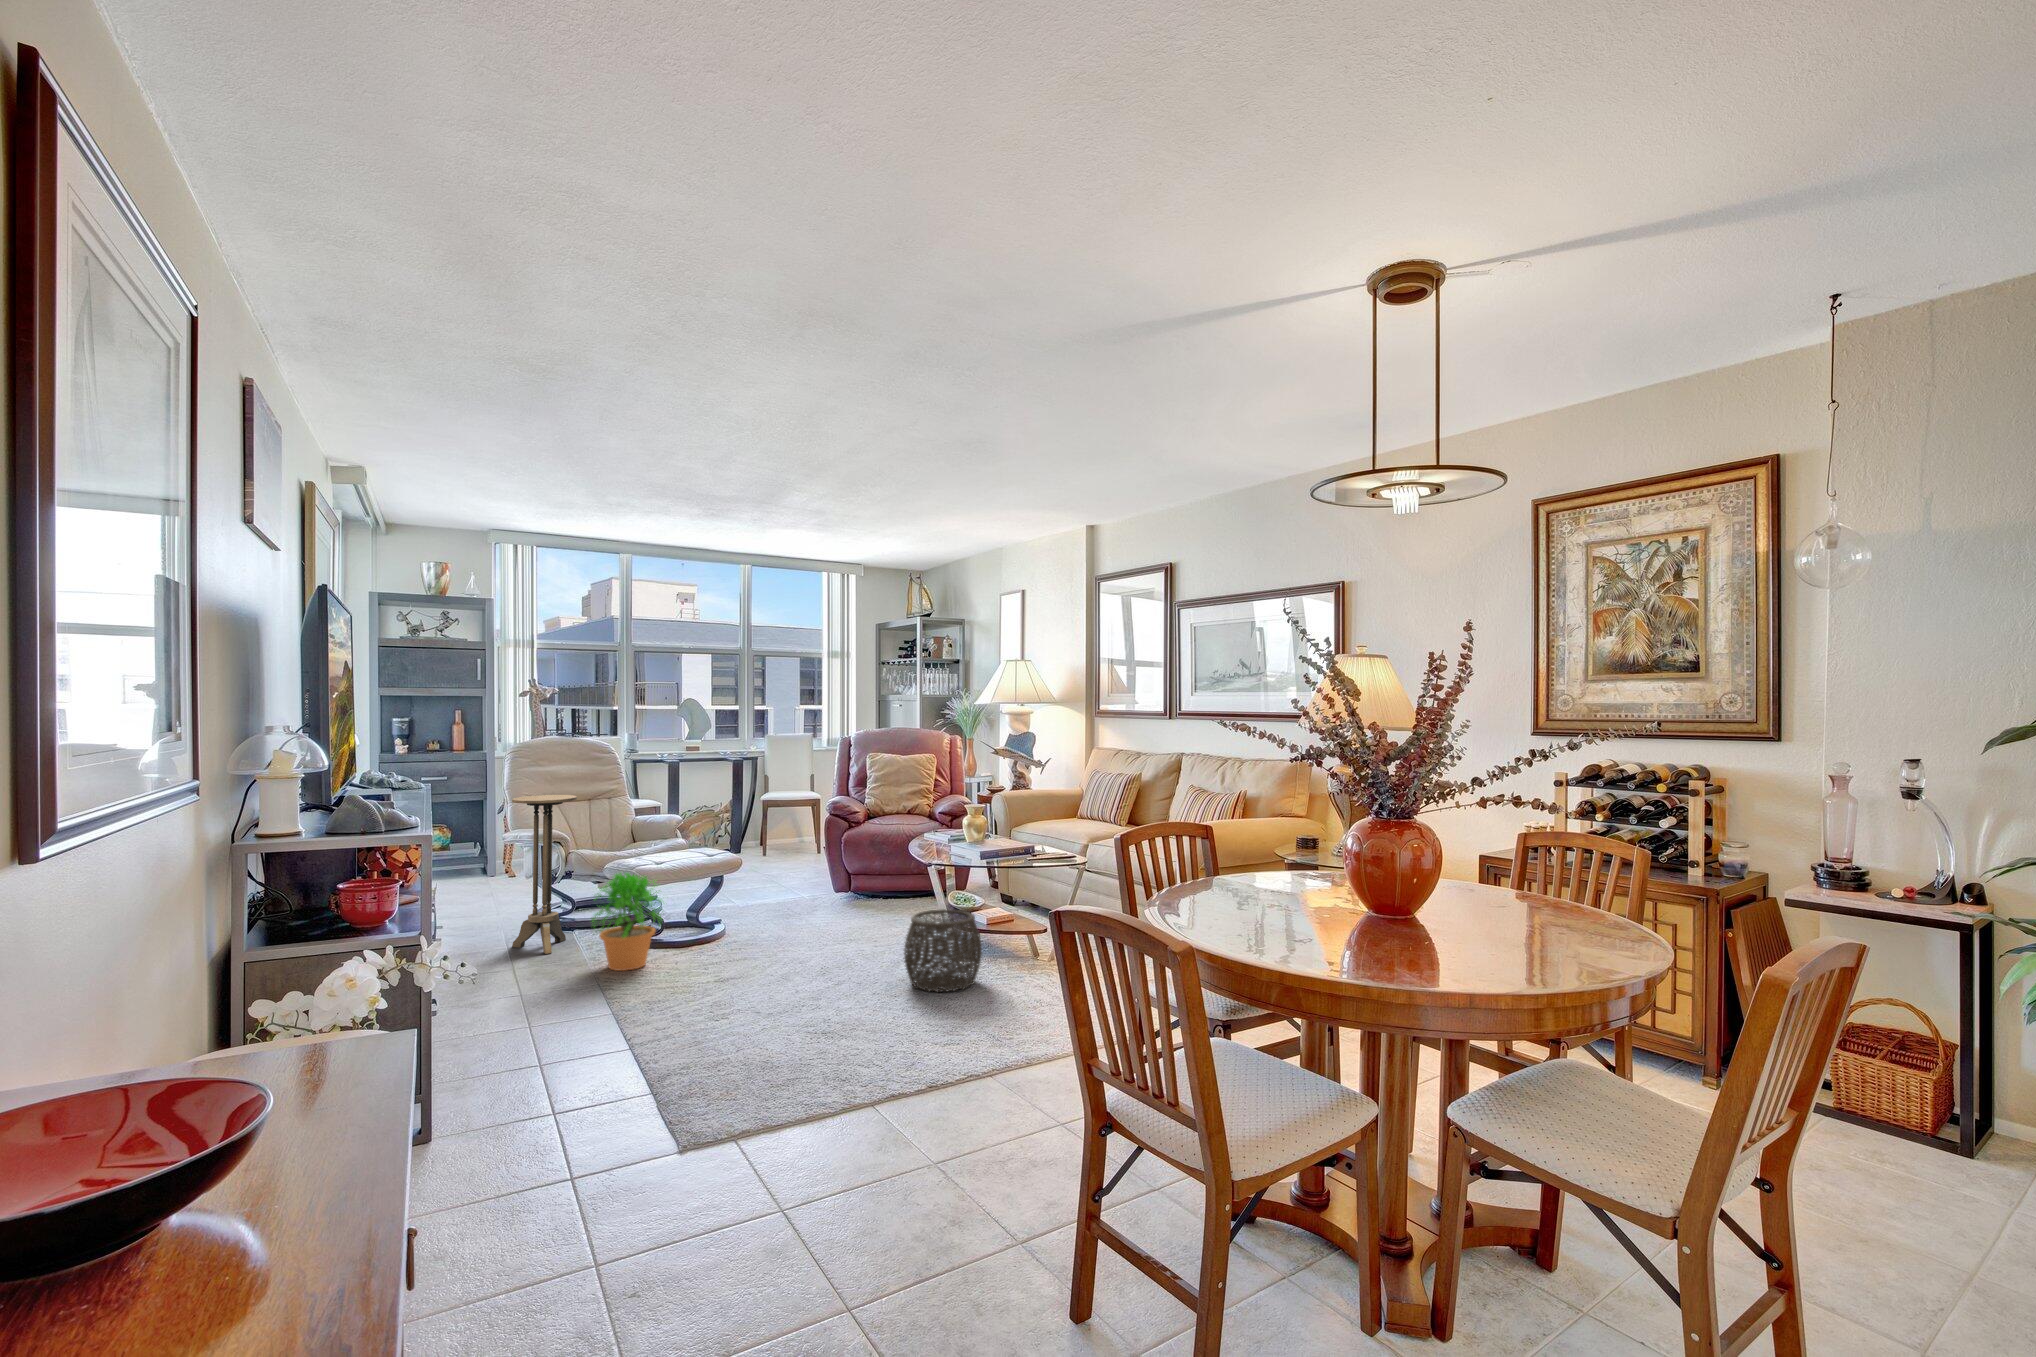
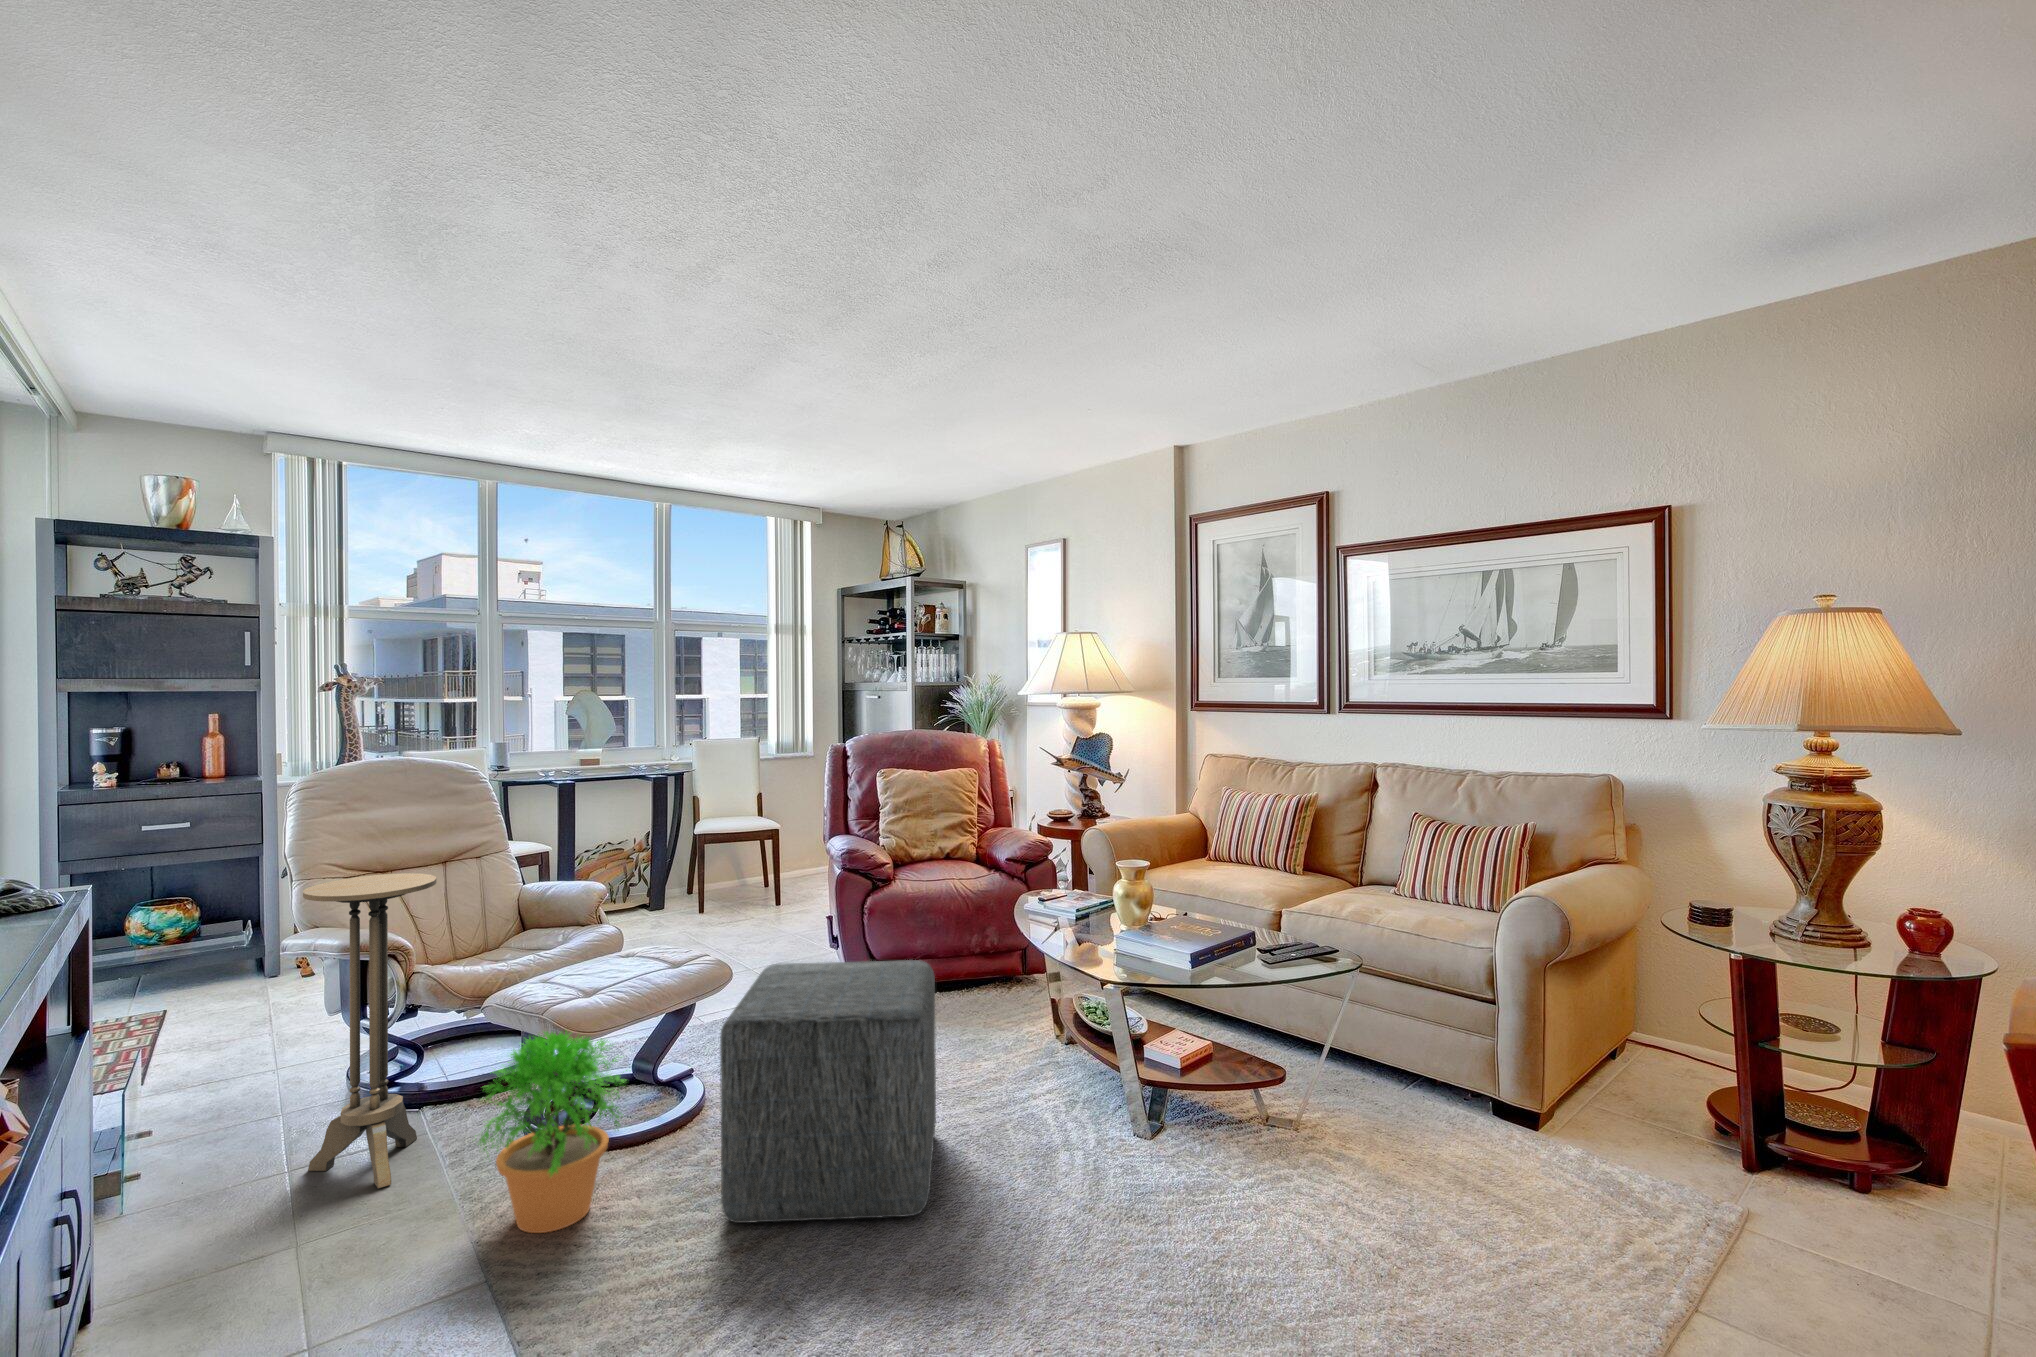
ottoman: none [707,851,838,975] -> present [720,960,936,1223]
woven basket: present [904,909,982,992] -> none [1112,1070,1260,1250]

